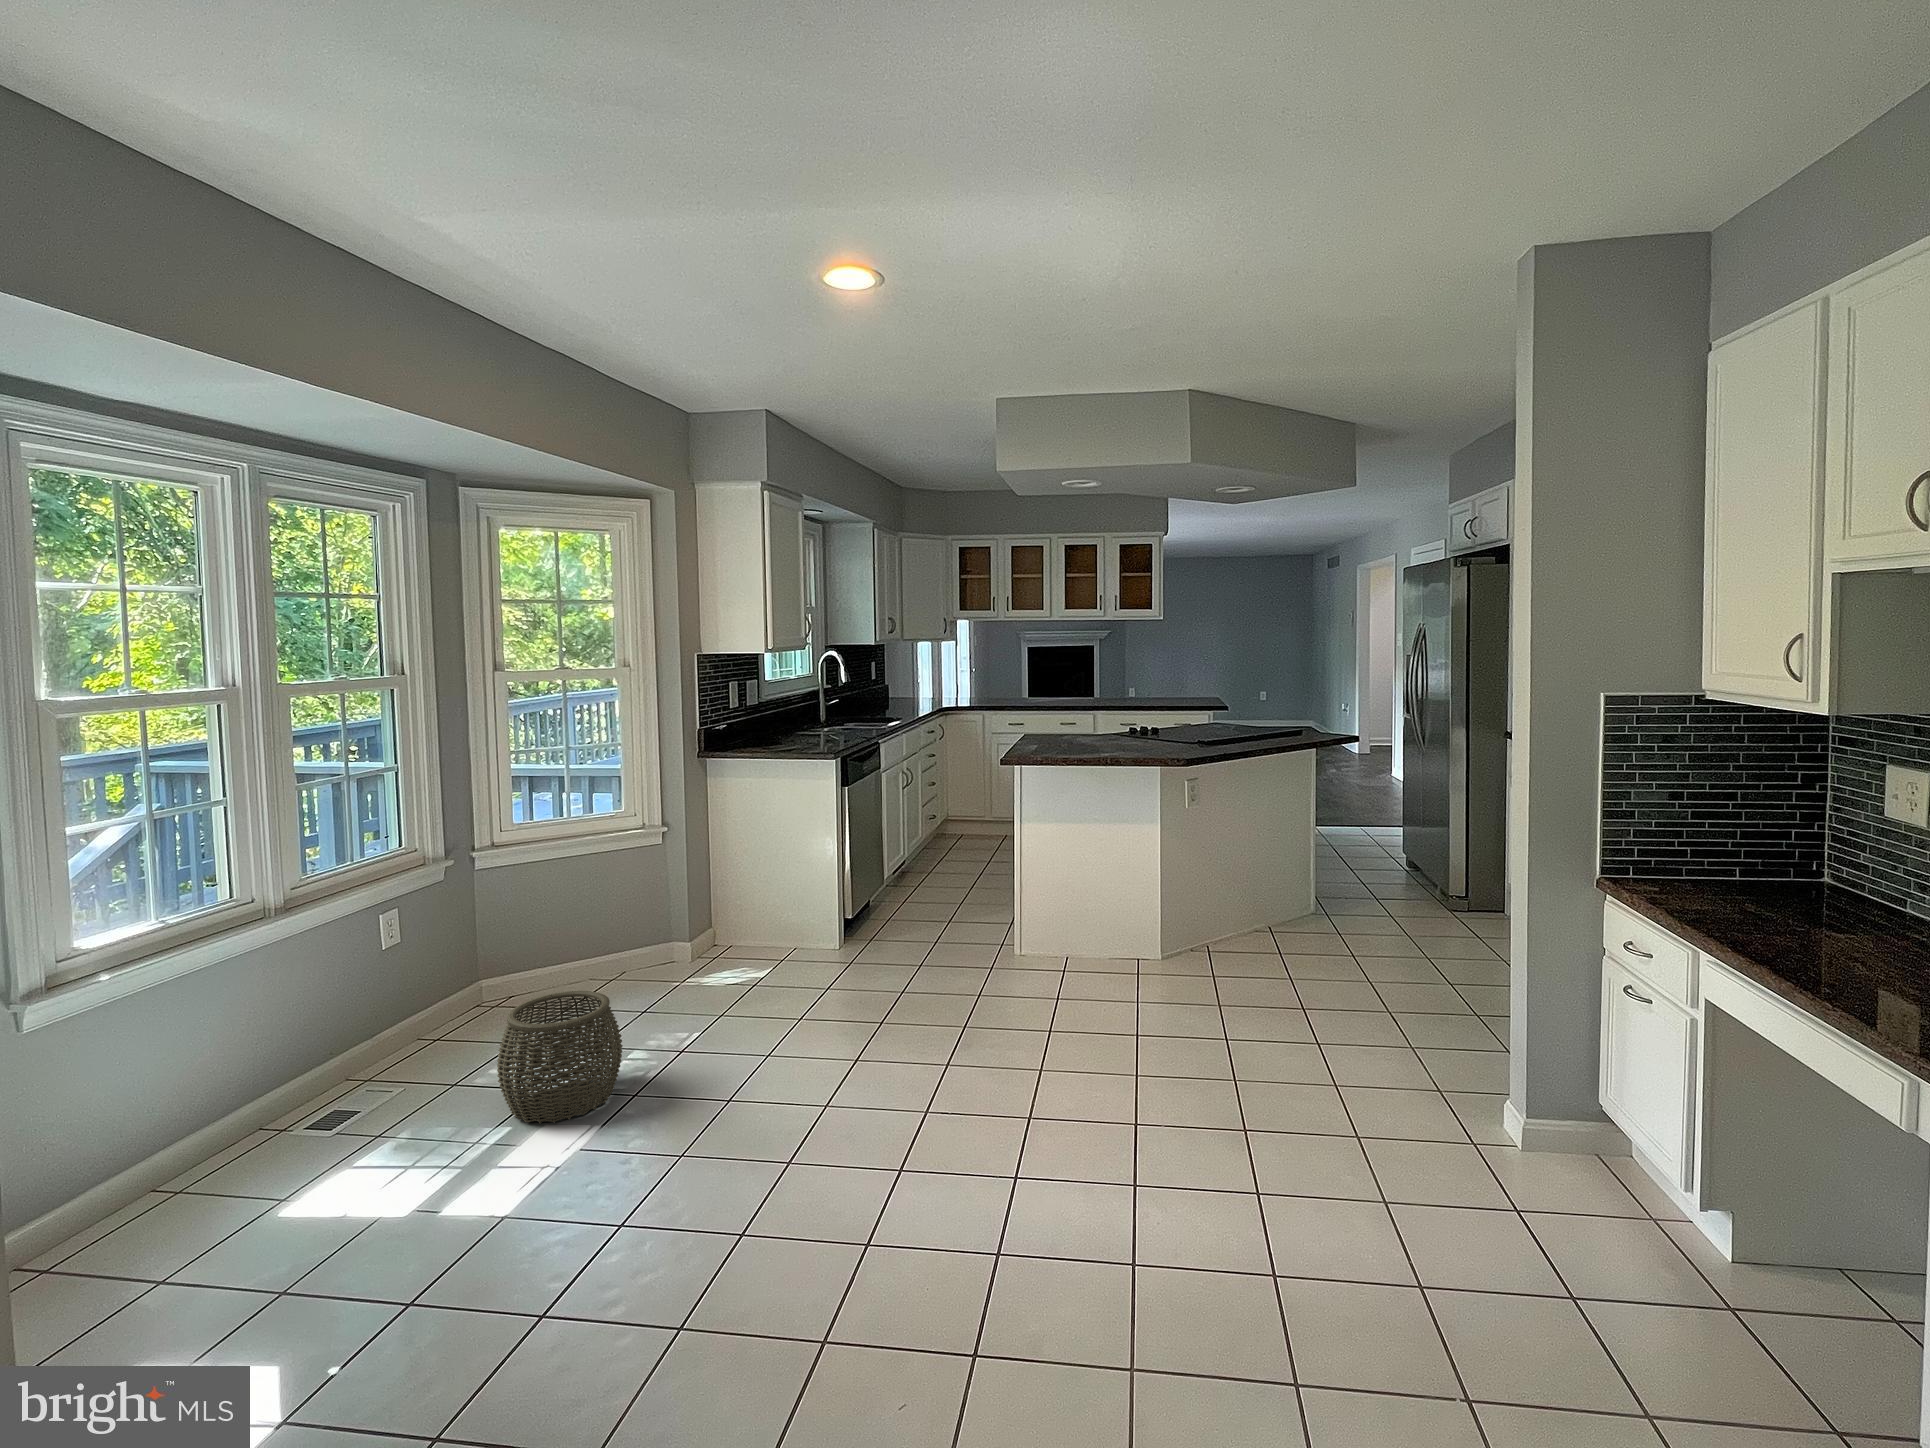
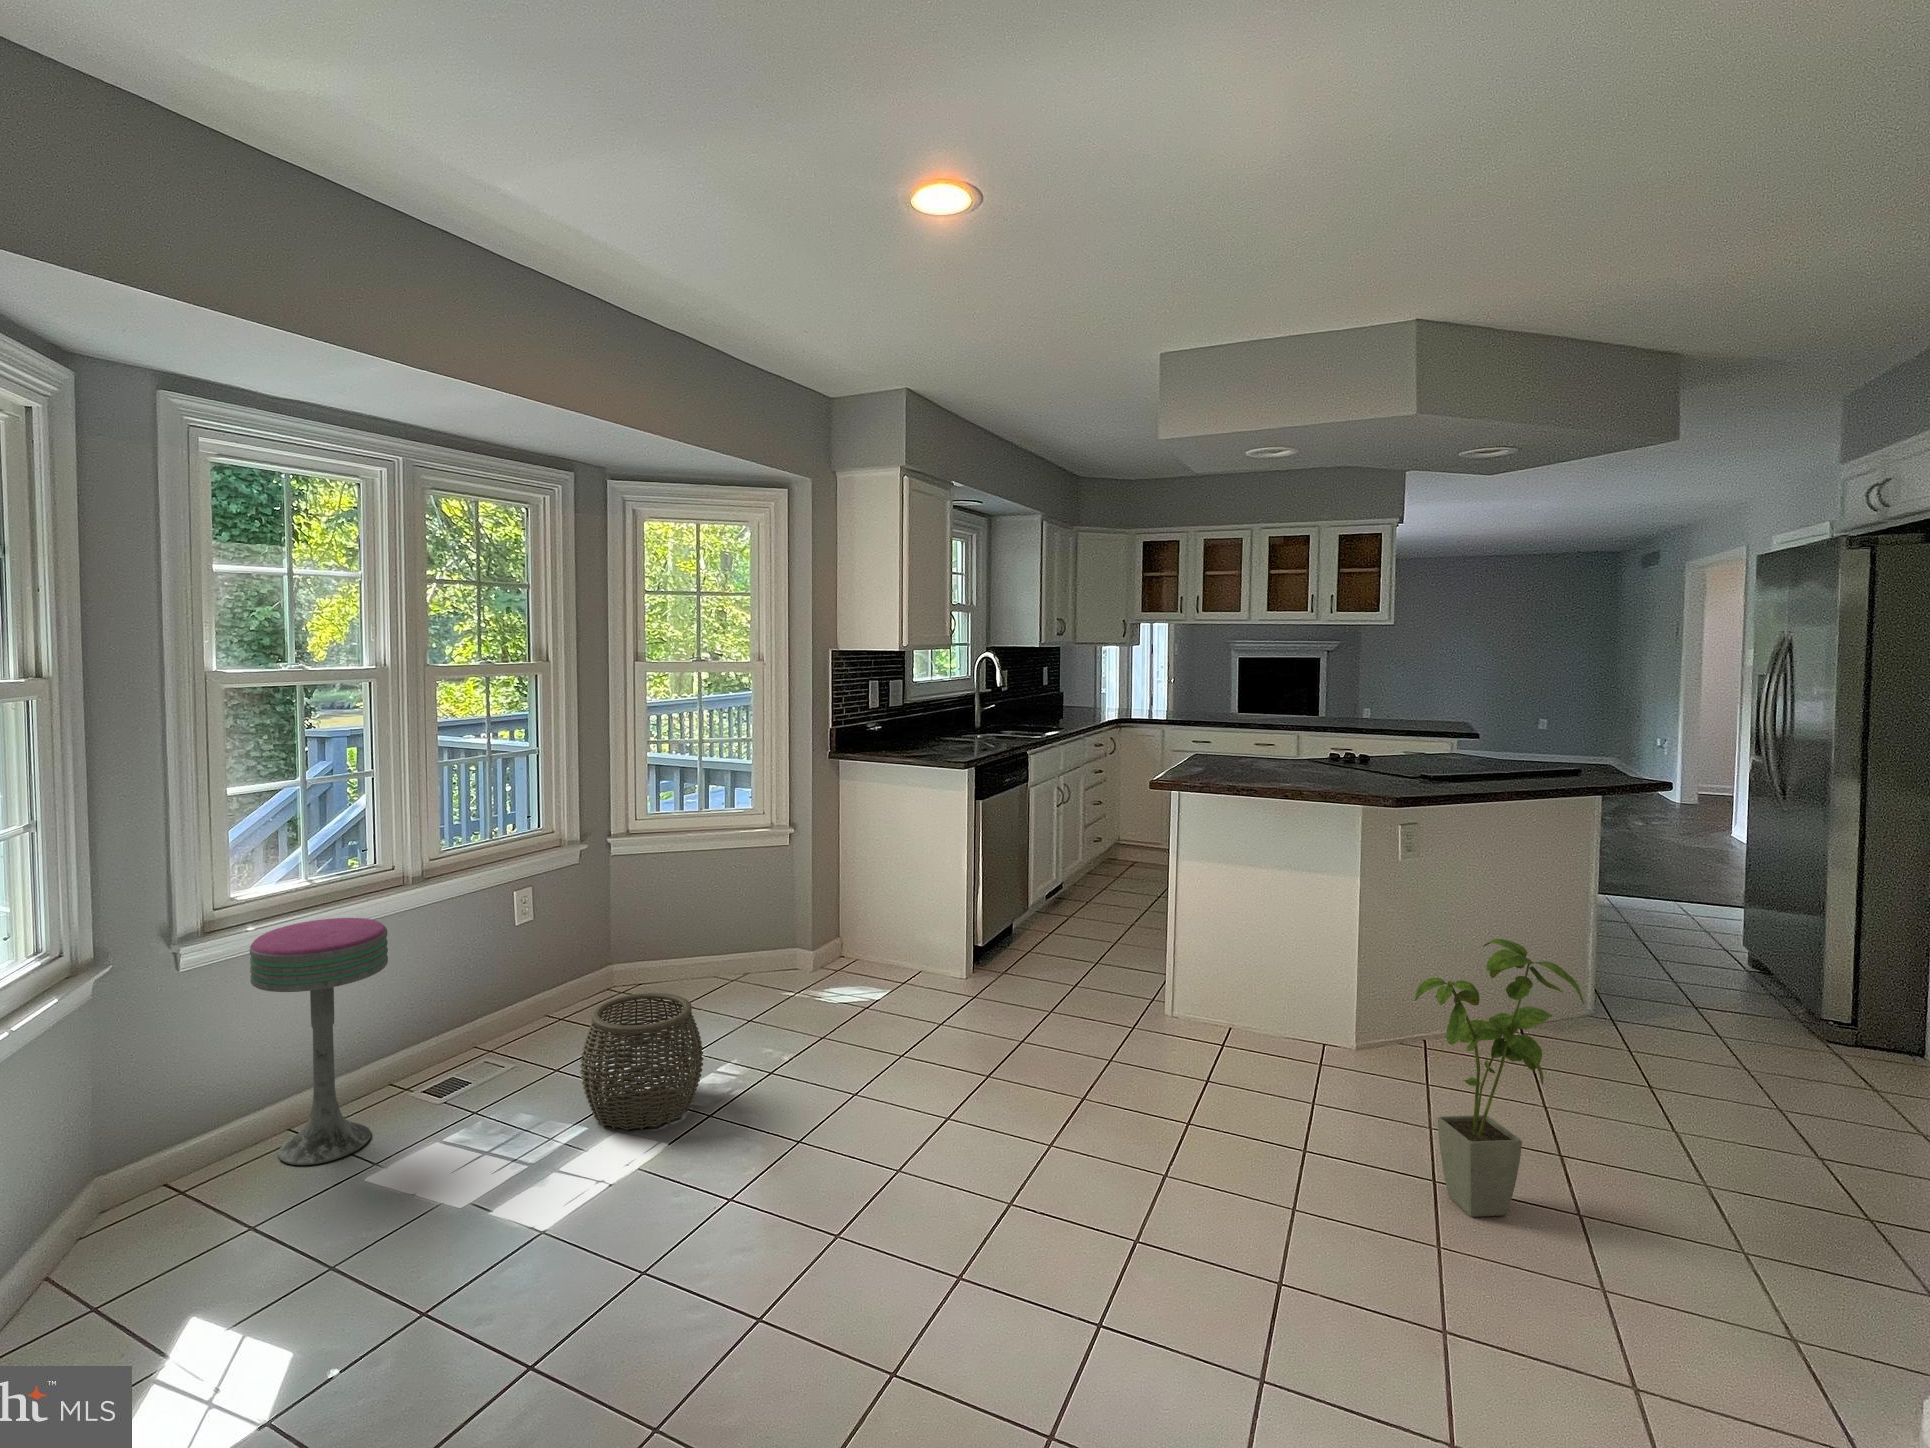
house plant: none [1216,861,1326,1064] -> present [1415,939,1584,1217]
bar stool: none [111,953,278,1219] -> present [250,918,388,1165]

